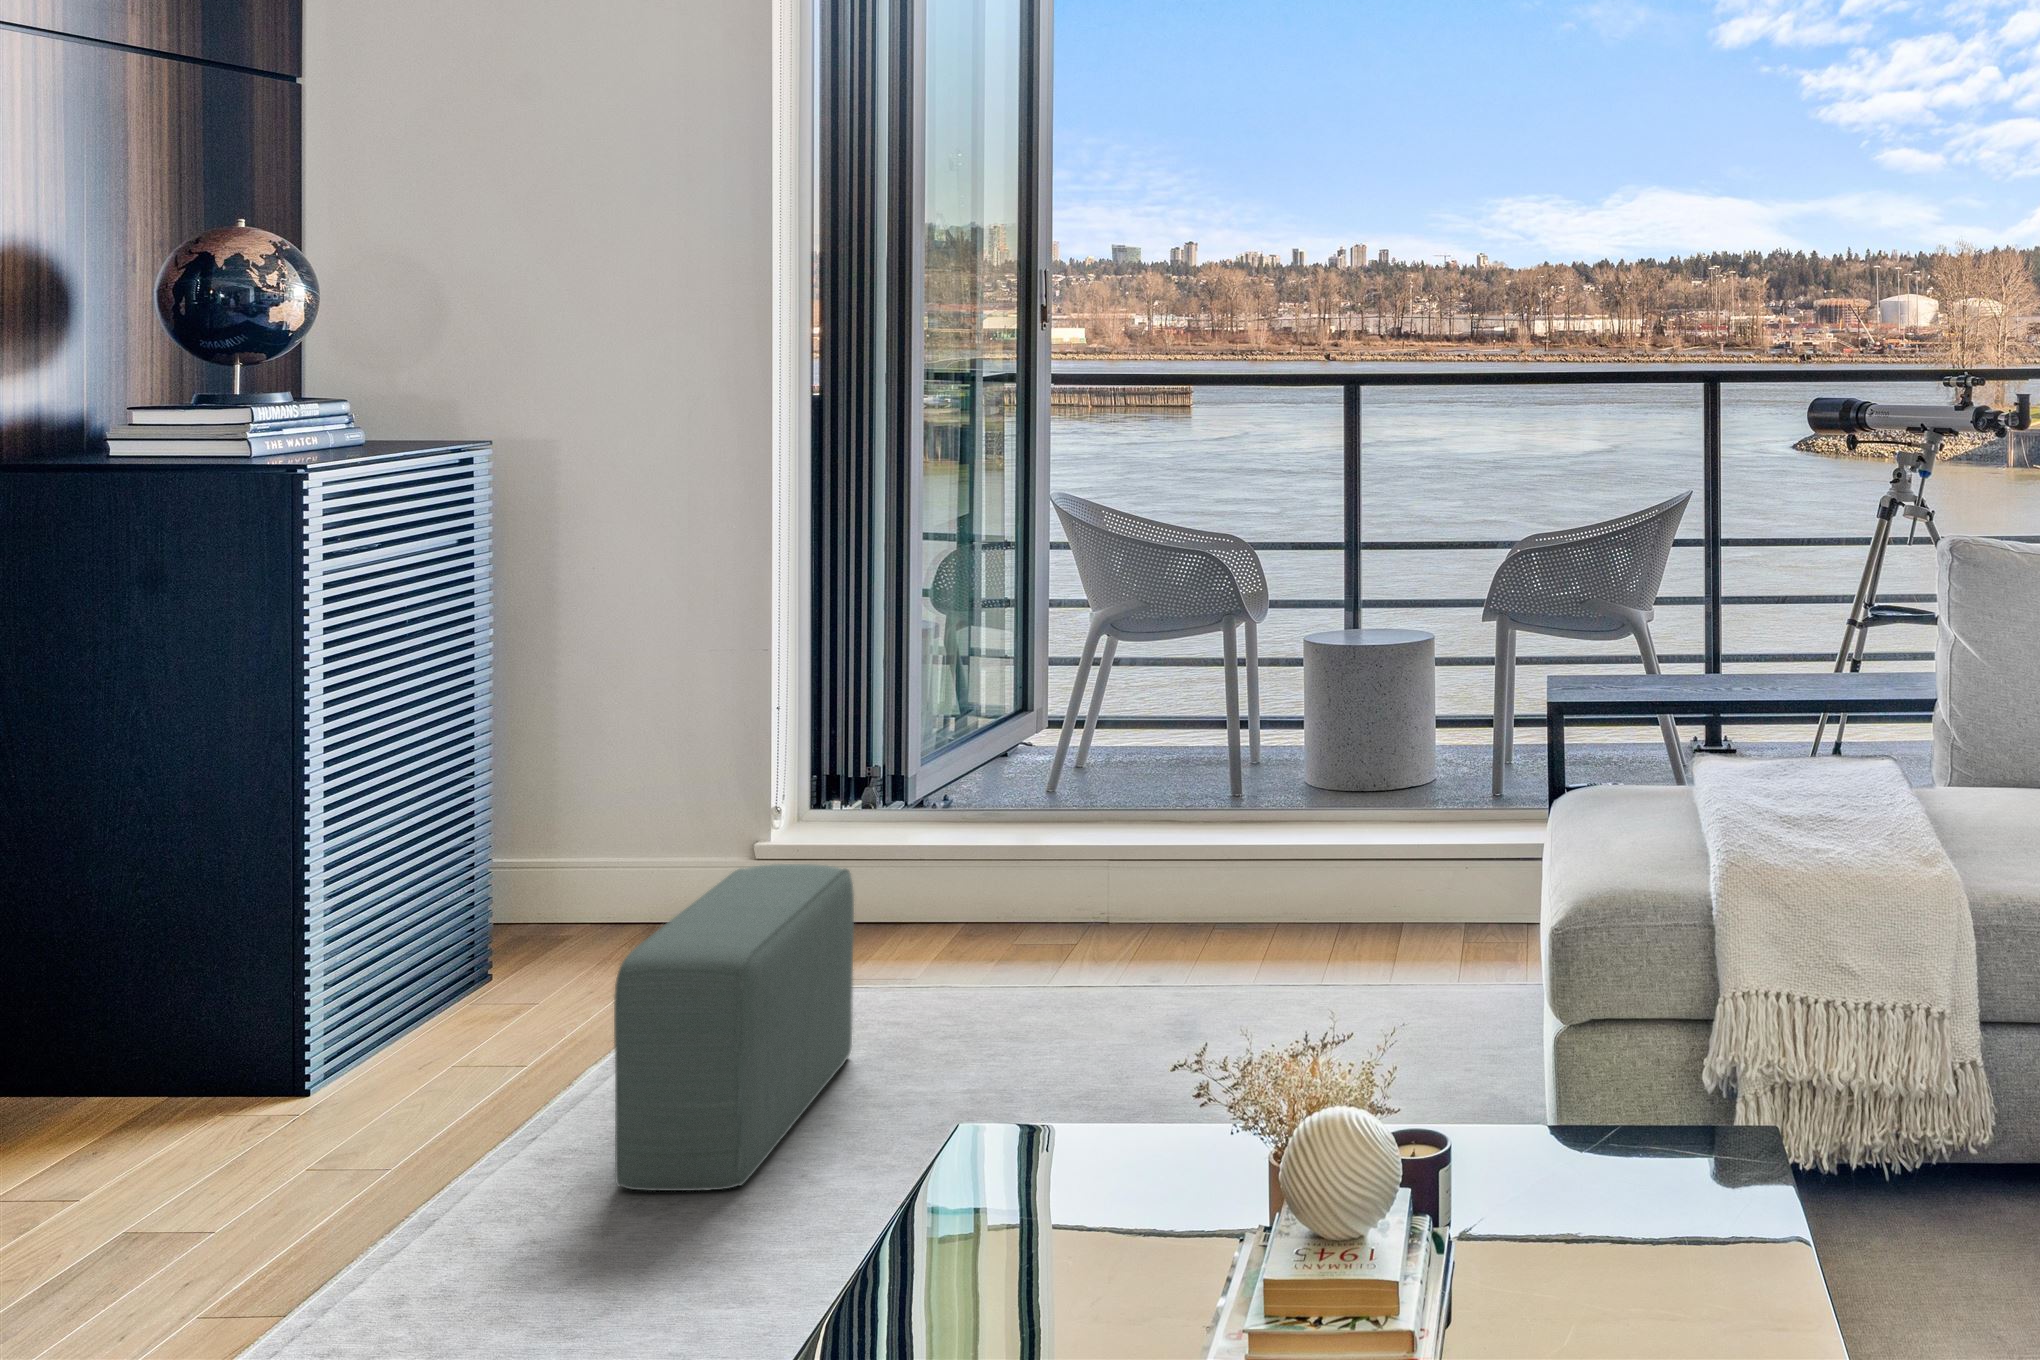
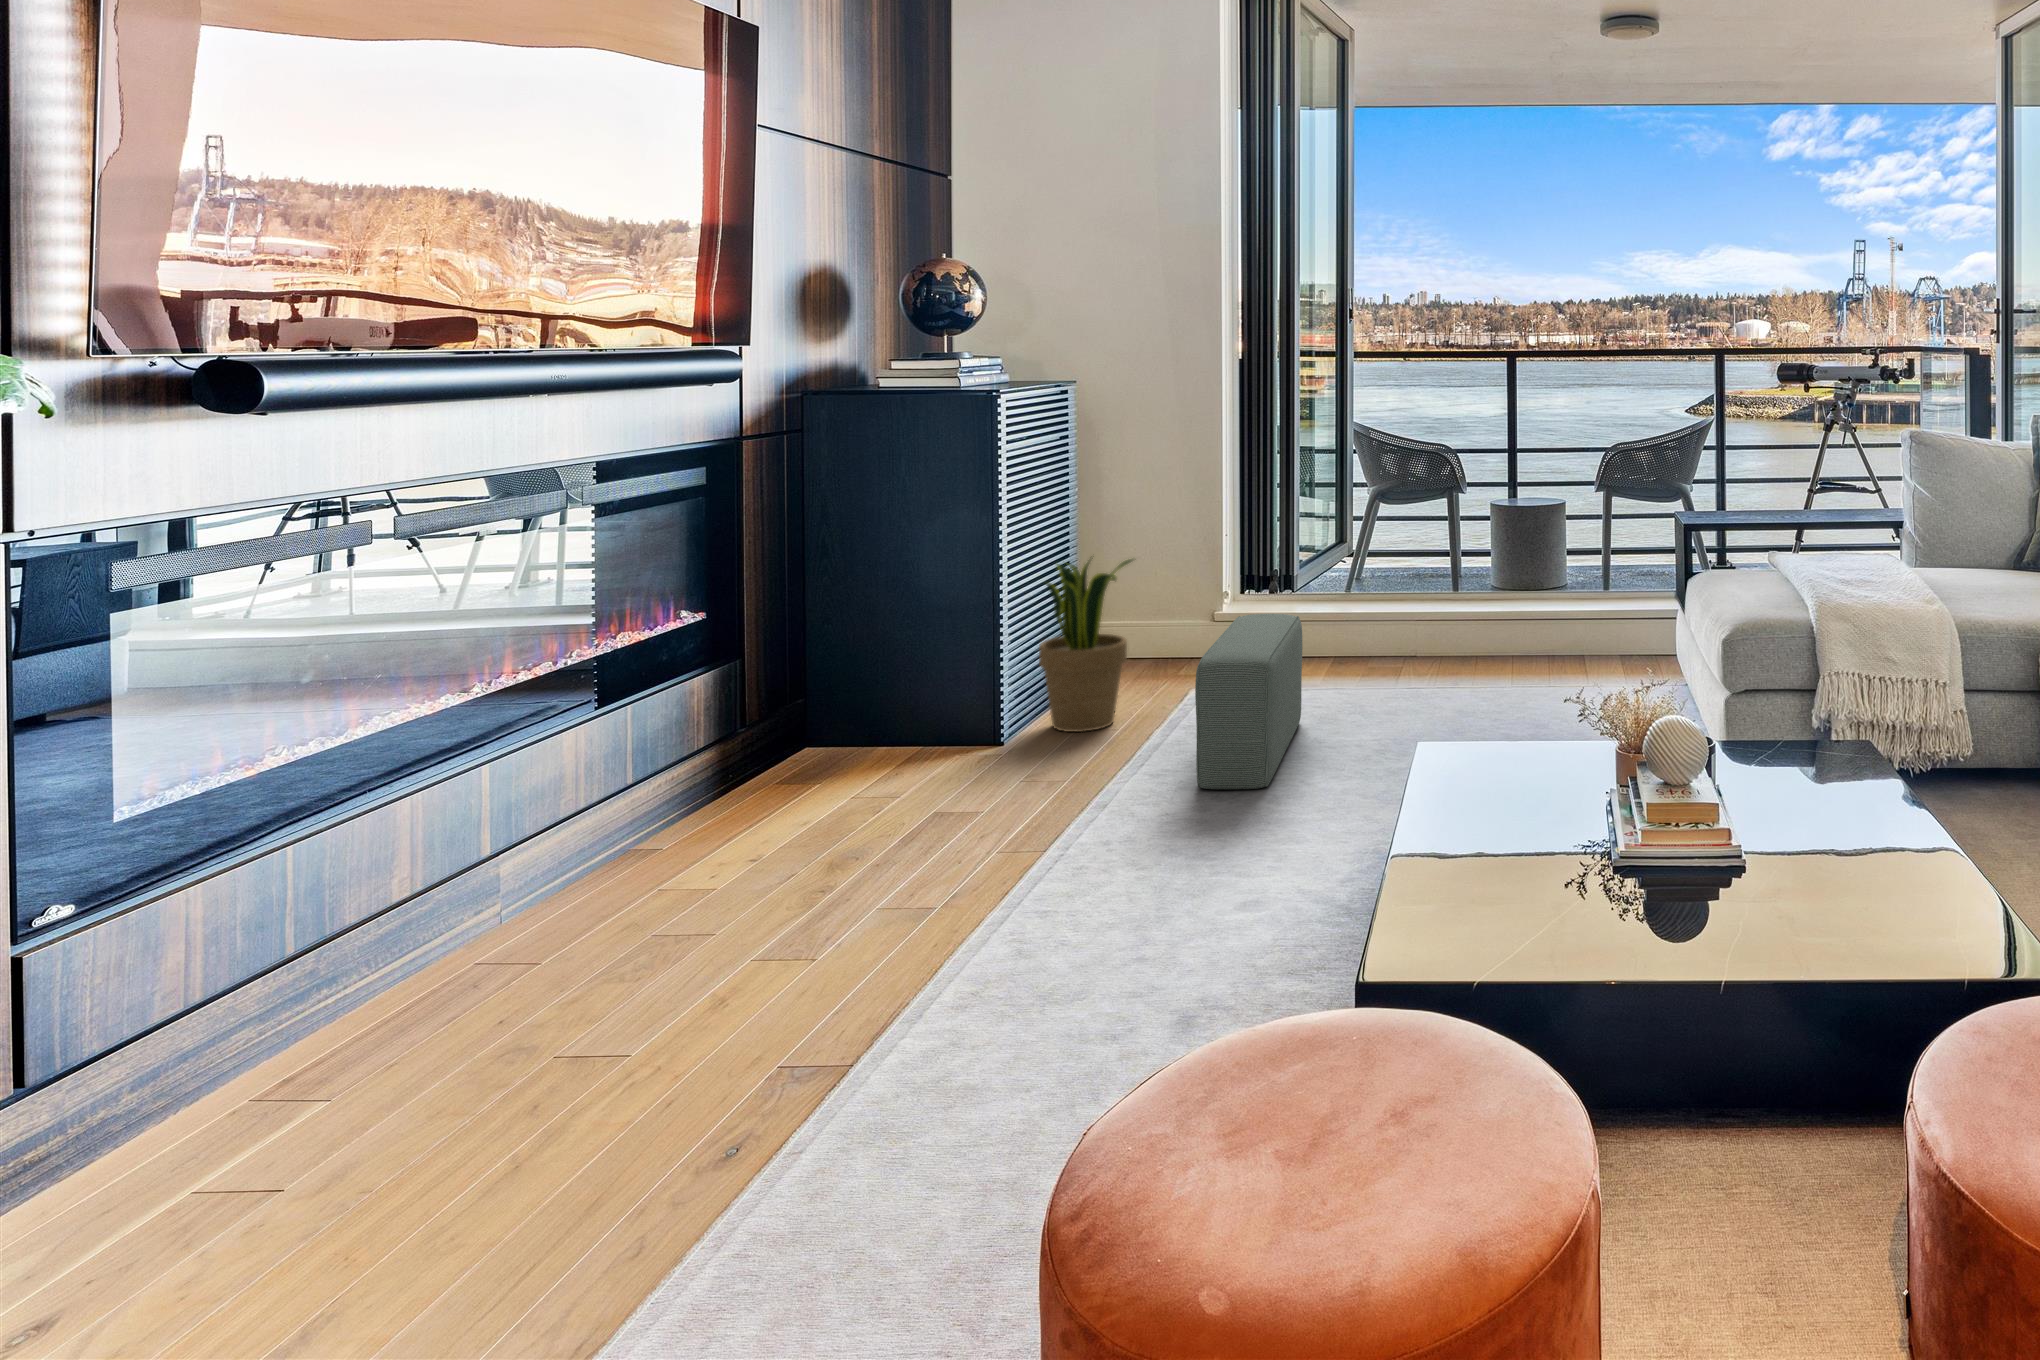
potted plant: none [385,756,564,1073] -> present [1039,558,1133,732]

